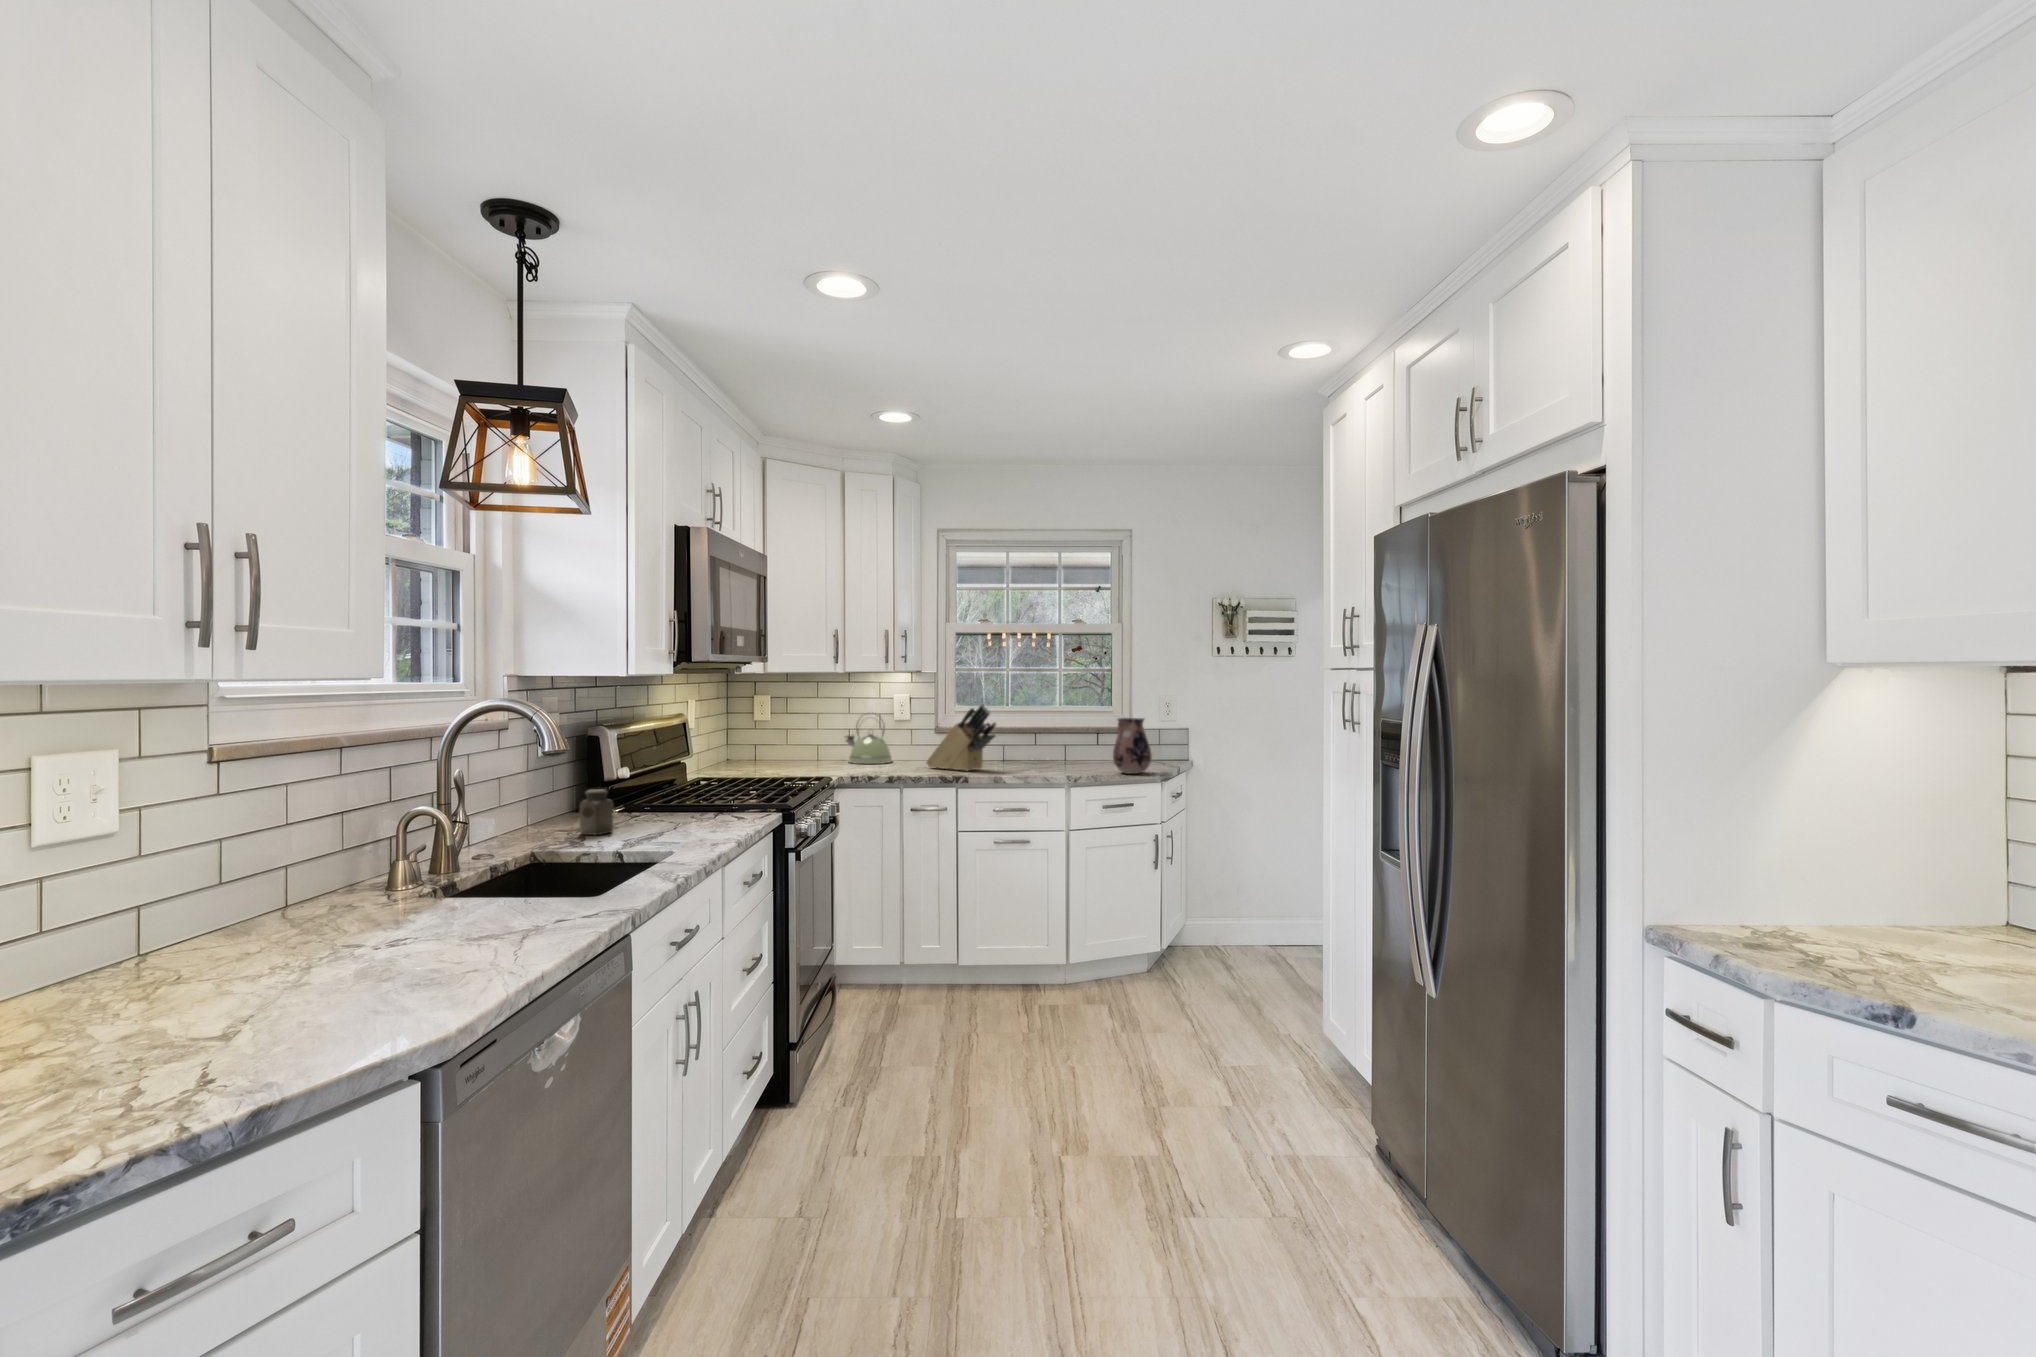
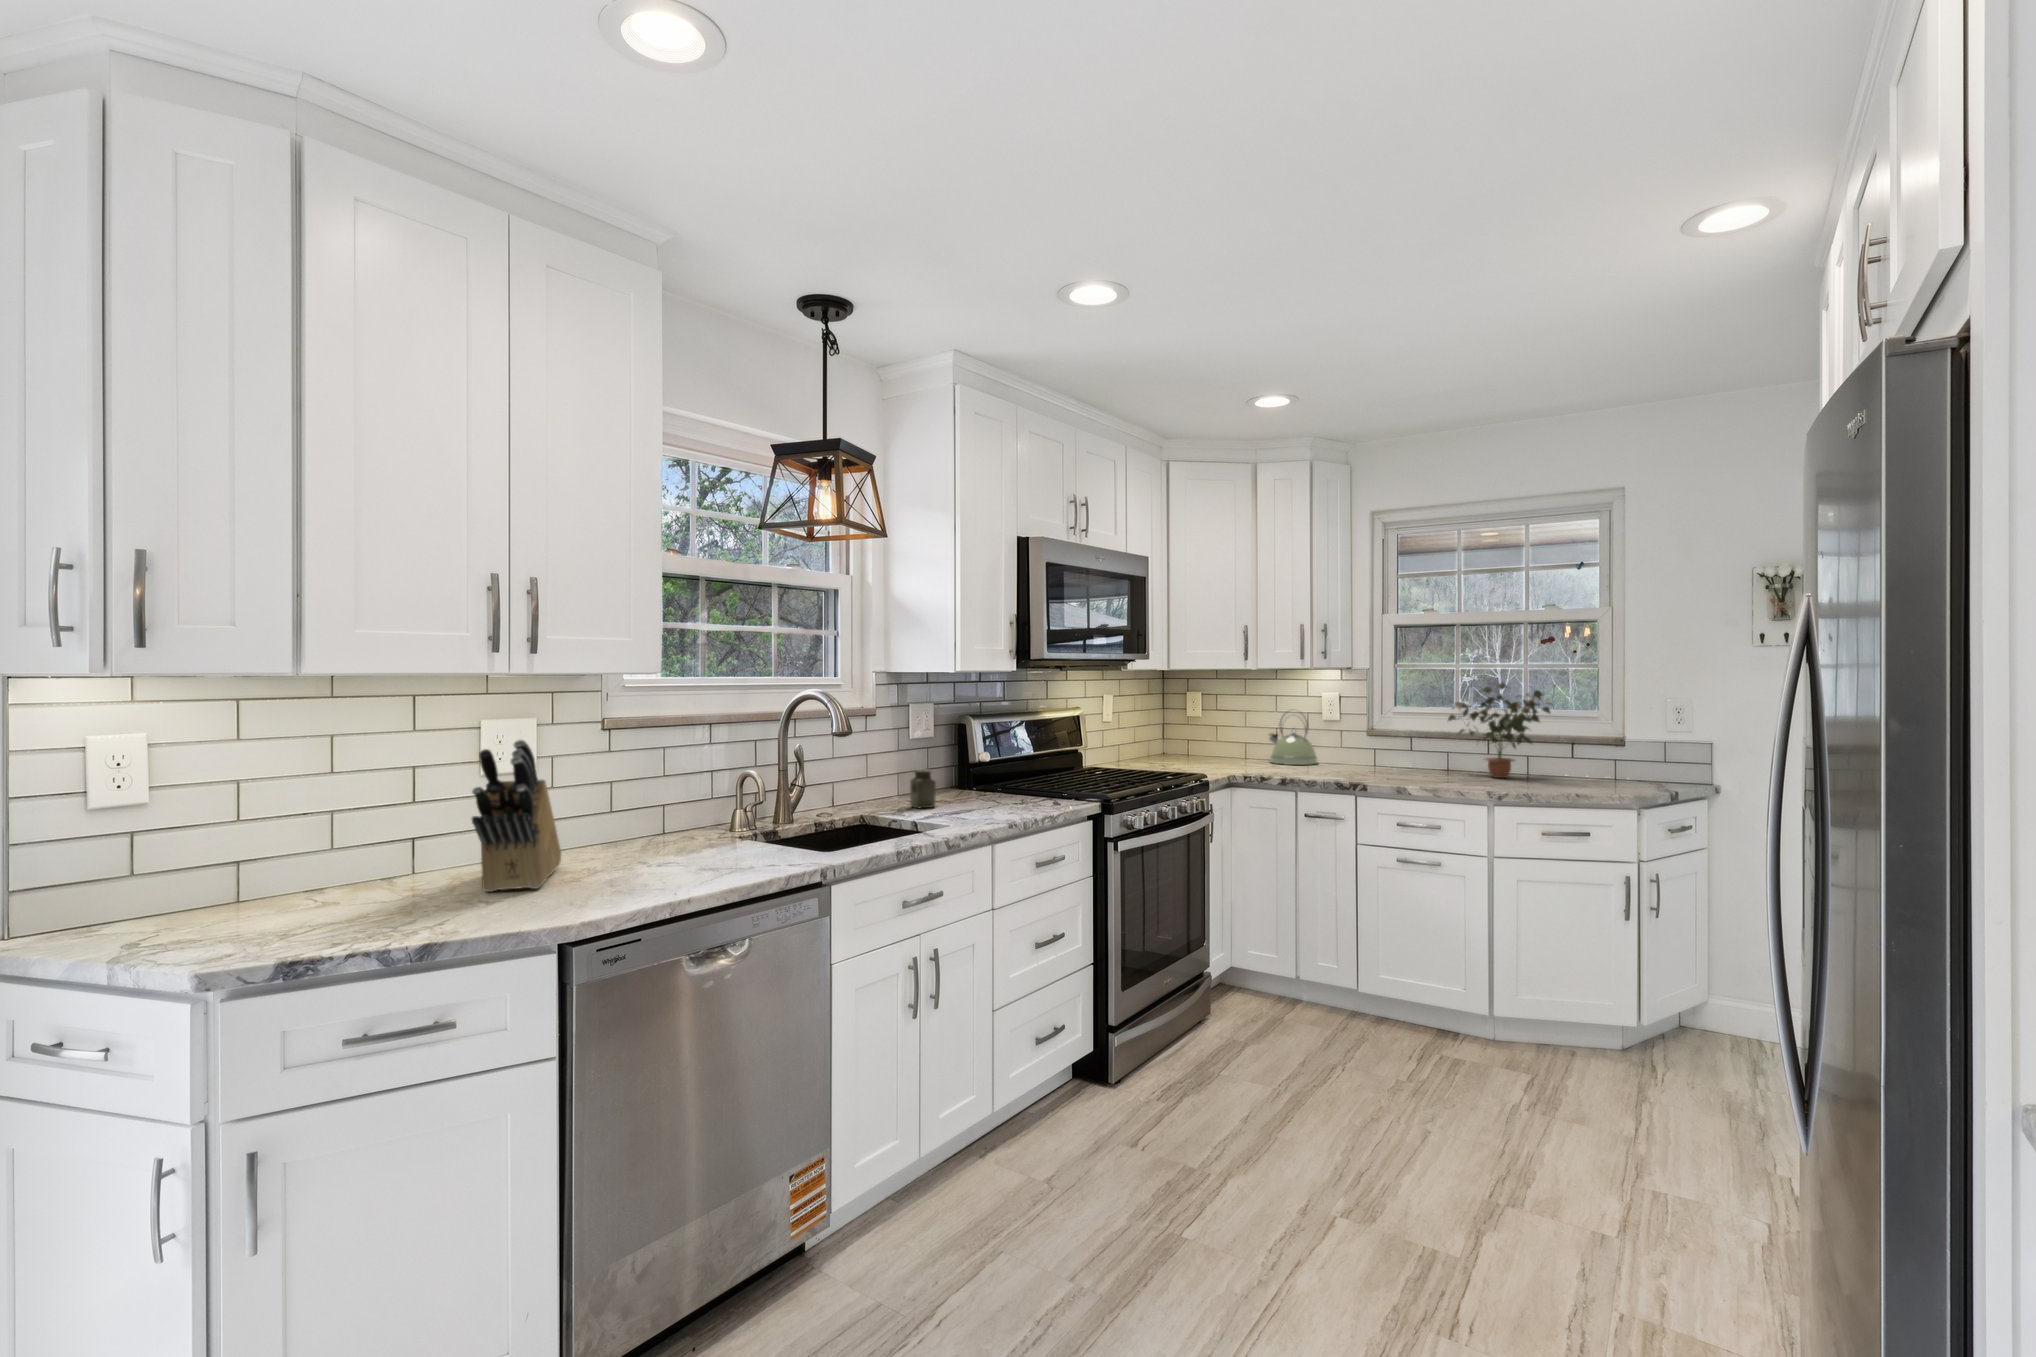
potted plant: none [1006,686,1087,765] -> present [1448,683,1551,778]
knife block: present [927,704,996,771] -> present [472,740,561,892]
ceramic pitcher: present [1113,718,1152,774] -> none [1561,724,1618,796]

